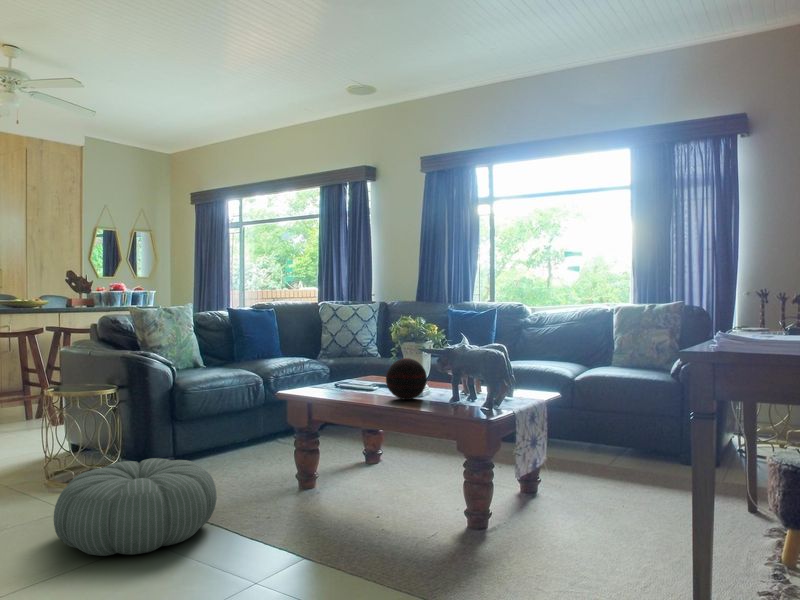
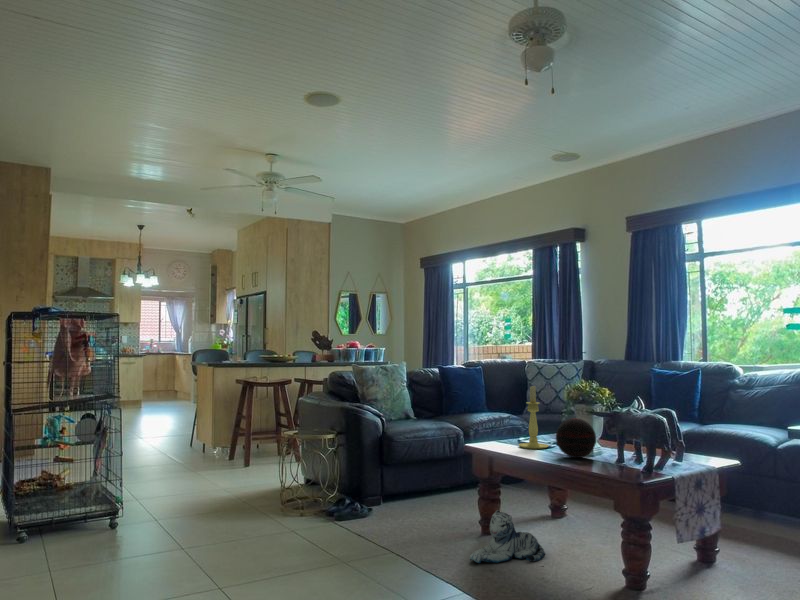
candle holder: none [339,325,370,393] -> present [519,386,548,449]
pouf: present [54,458,217,556] -> none [282,491,402,564]
plush toy: none [301,464,377,526] -> present [470,510,545,563]

